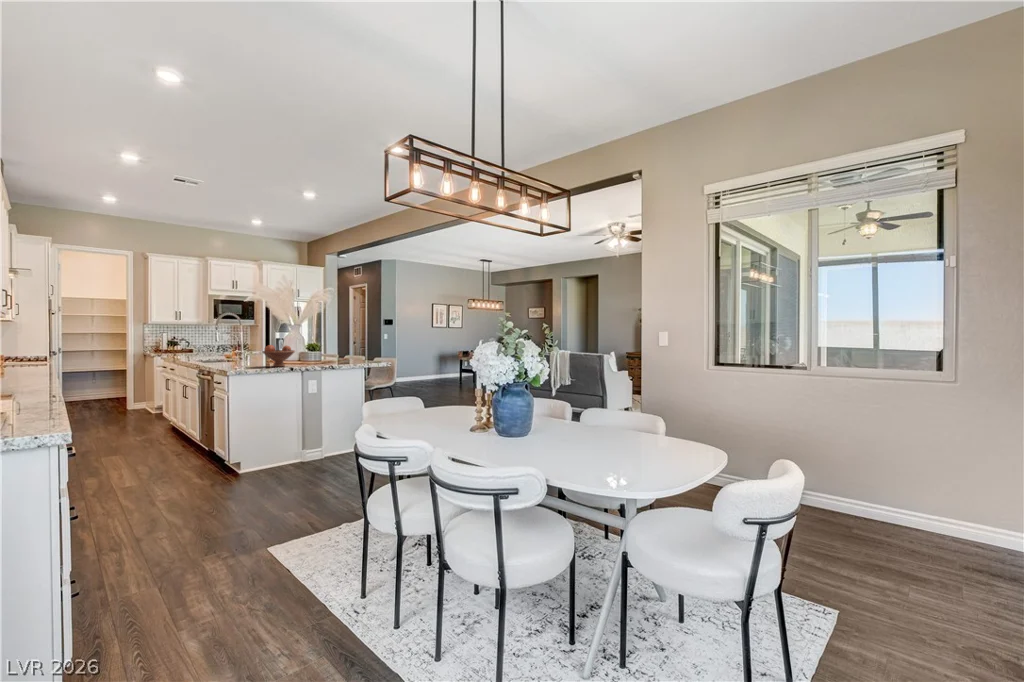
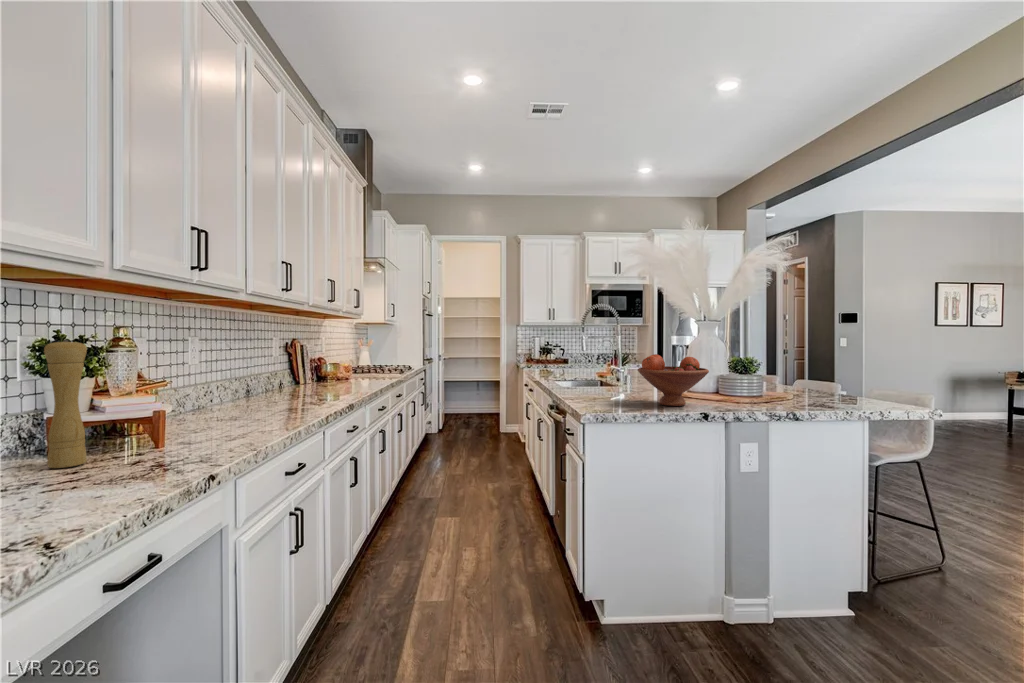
pepper mill: none [18,342,36,392] -> present [44,340,87,468]

